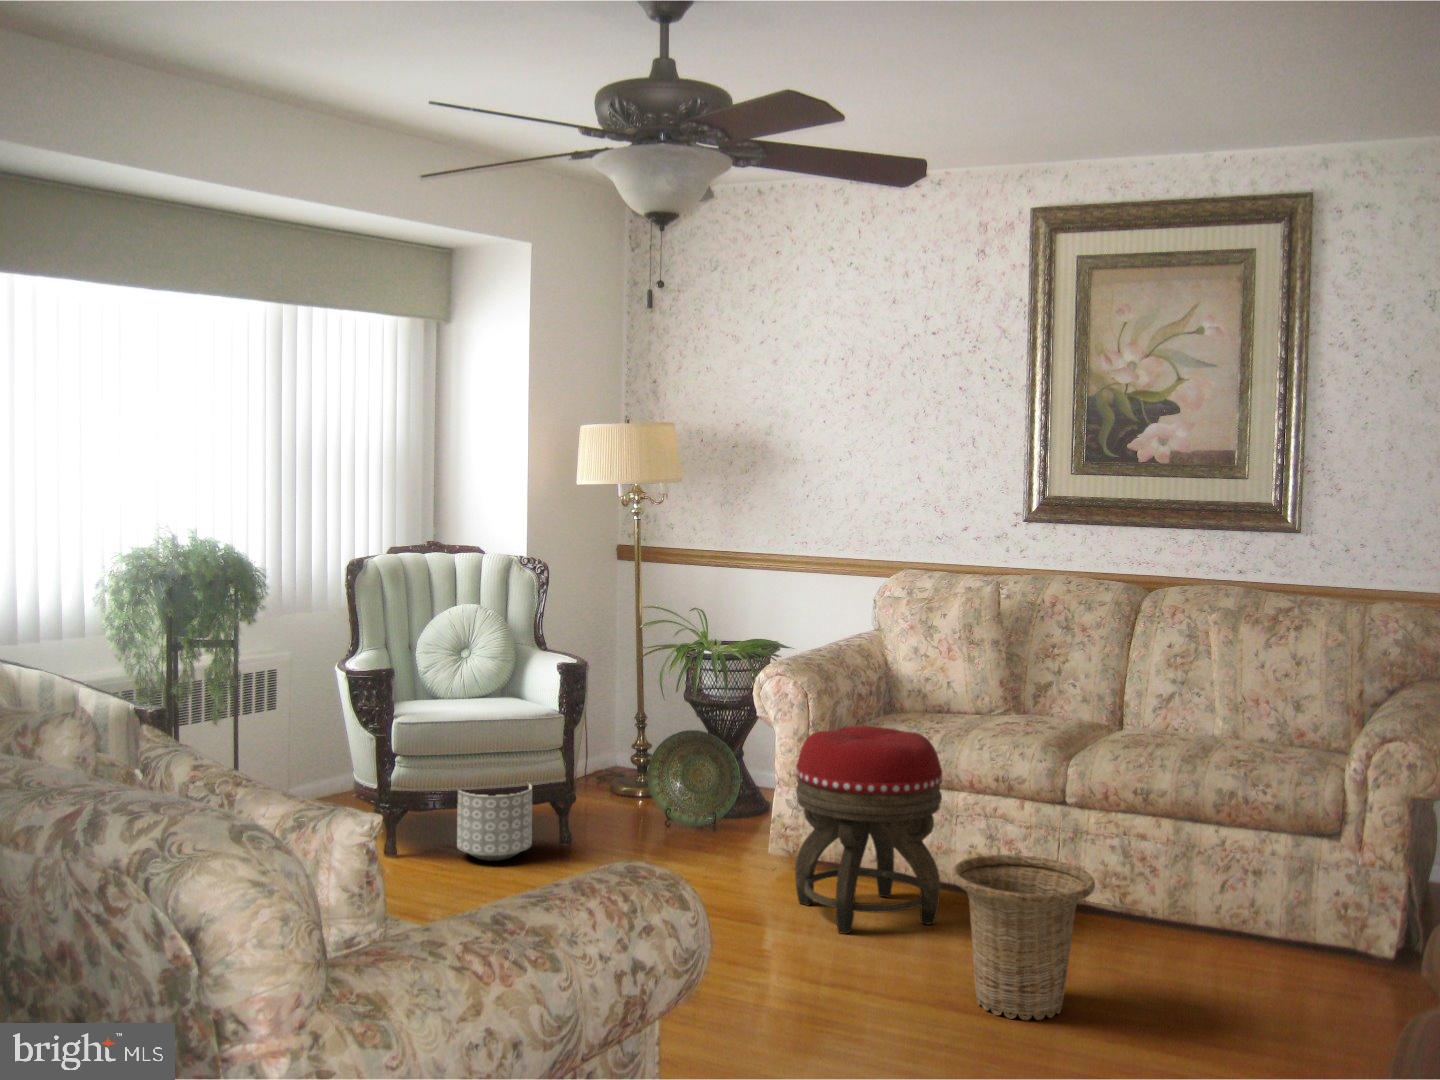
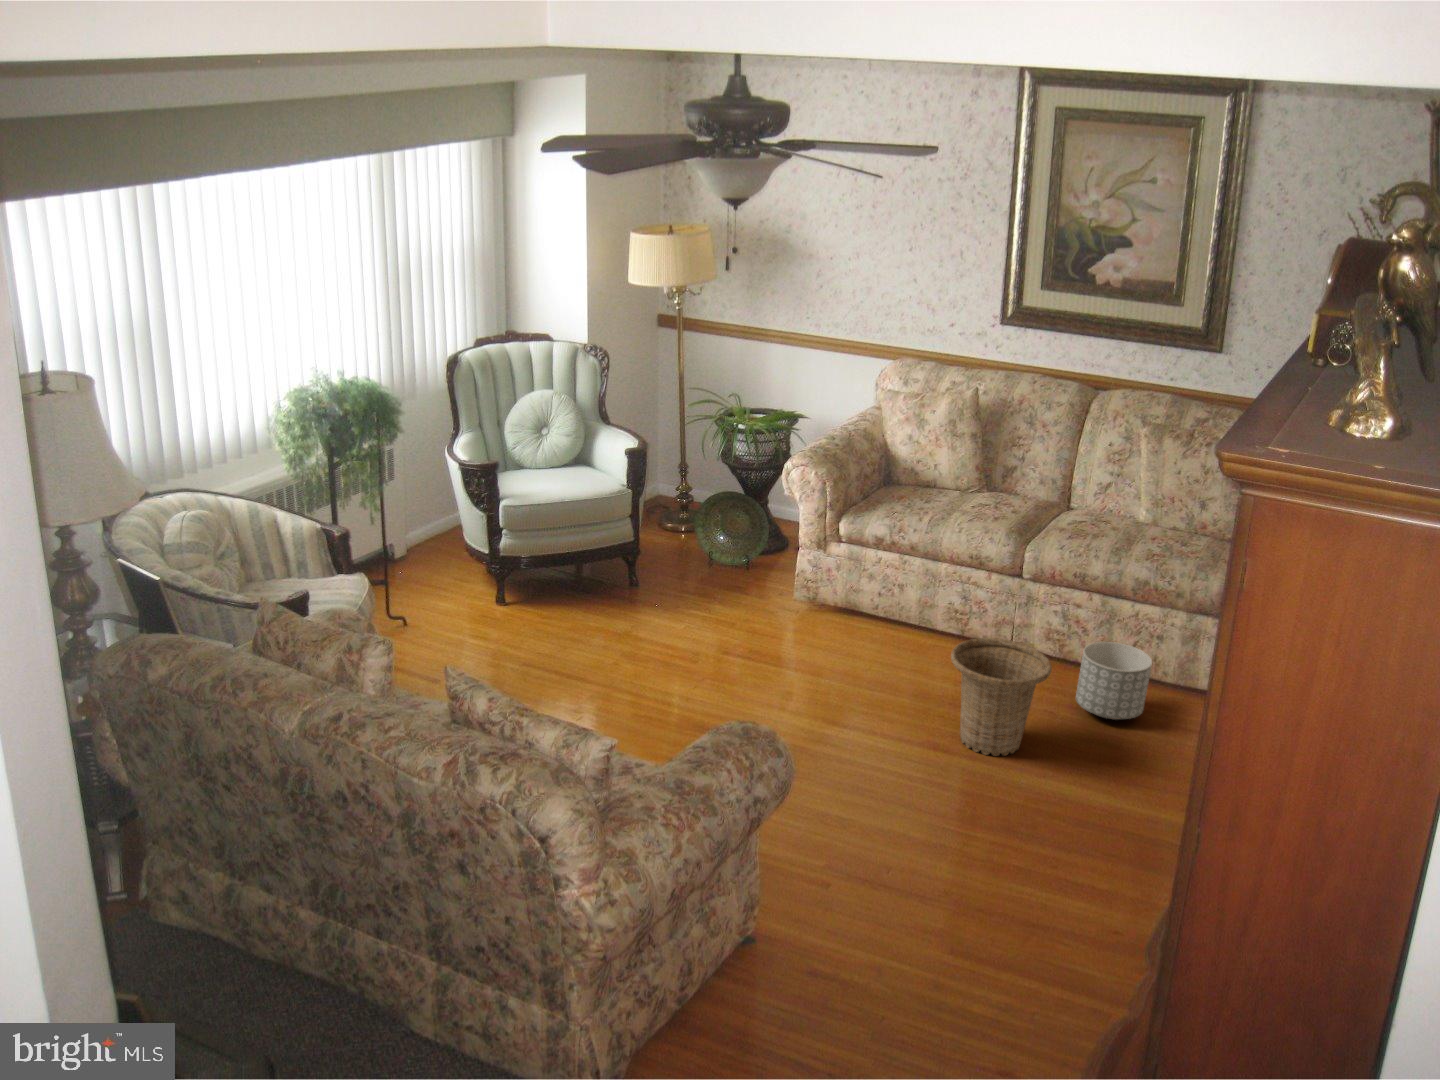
footstool: present [795,726,942,934] -> none [820,519,937,677]
planter: present [457,784,532,861] -> present [1076,642,1152,720]

